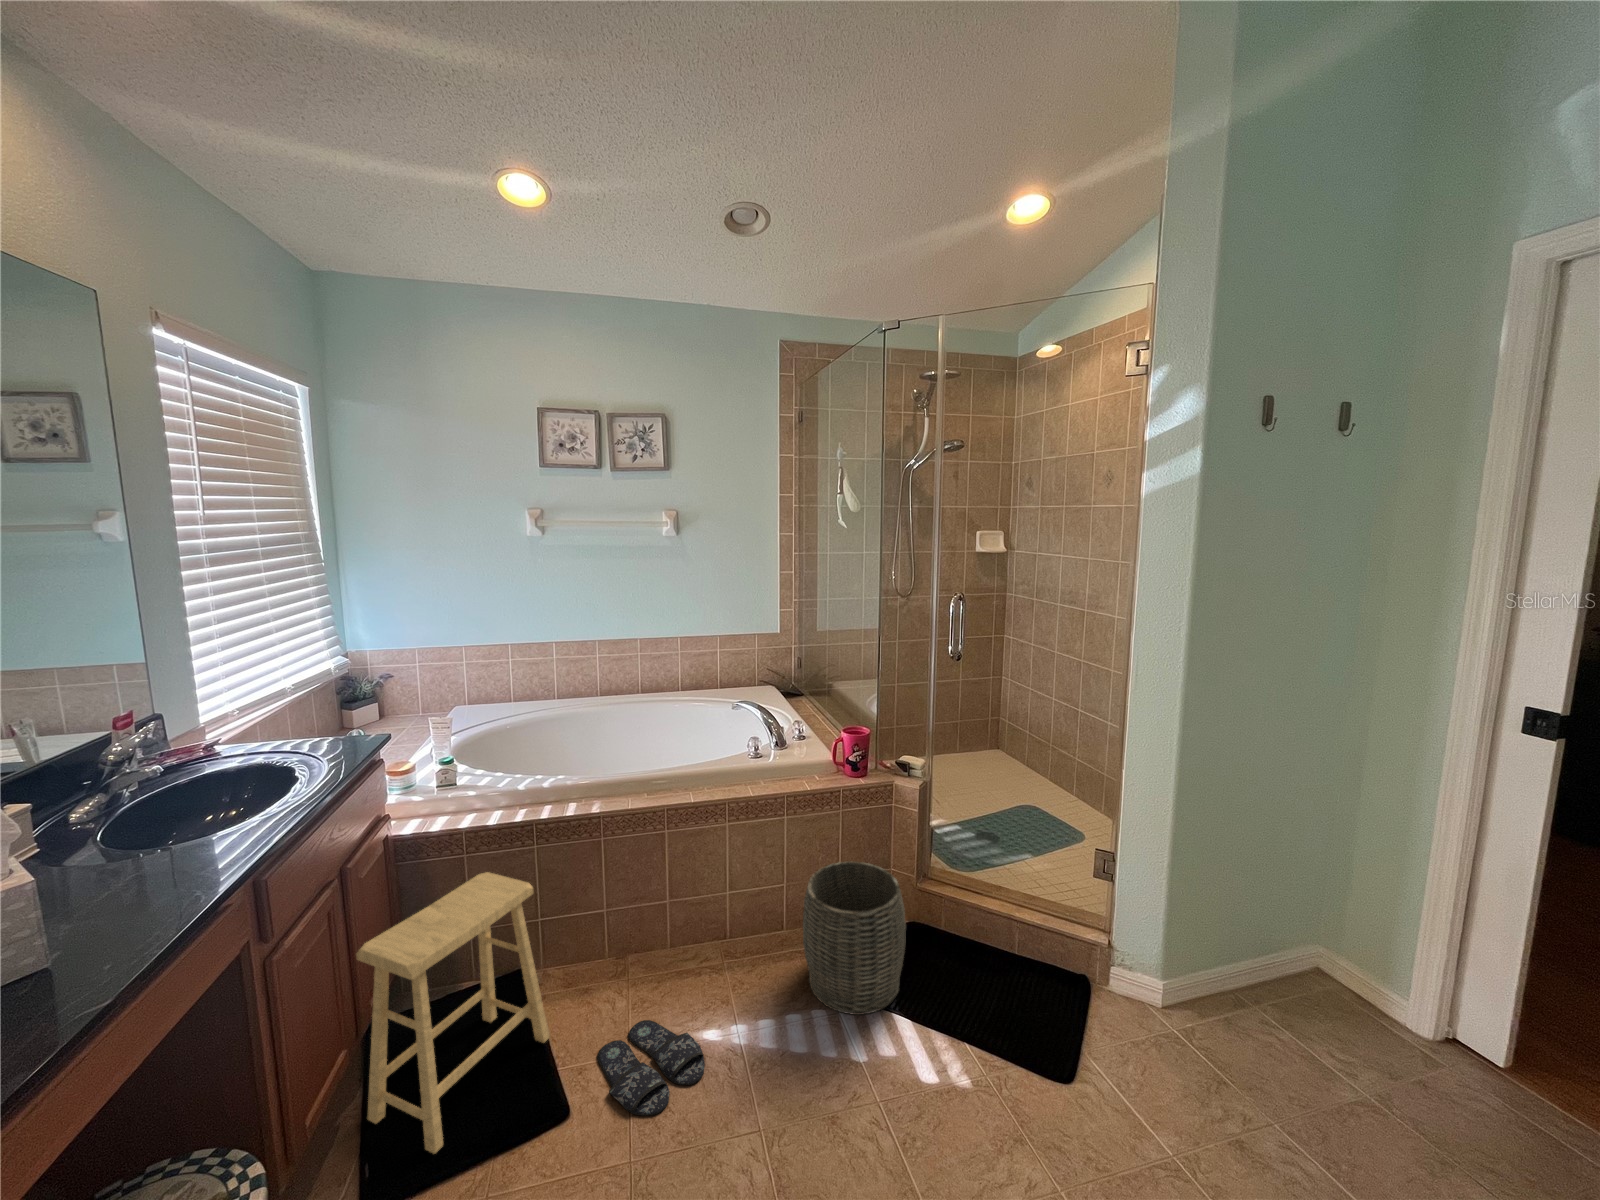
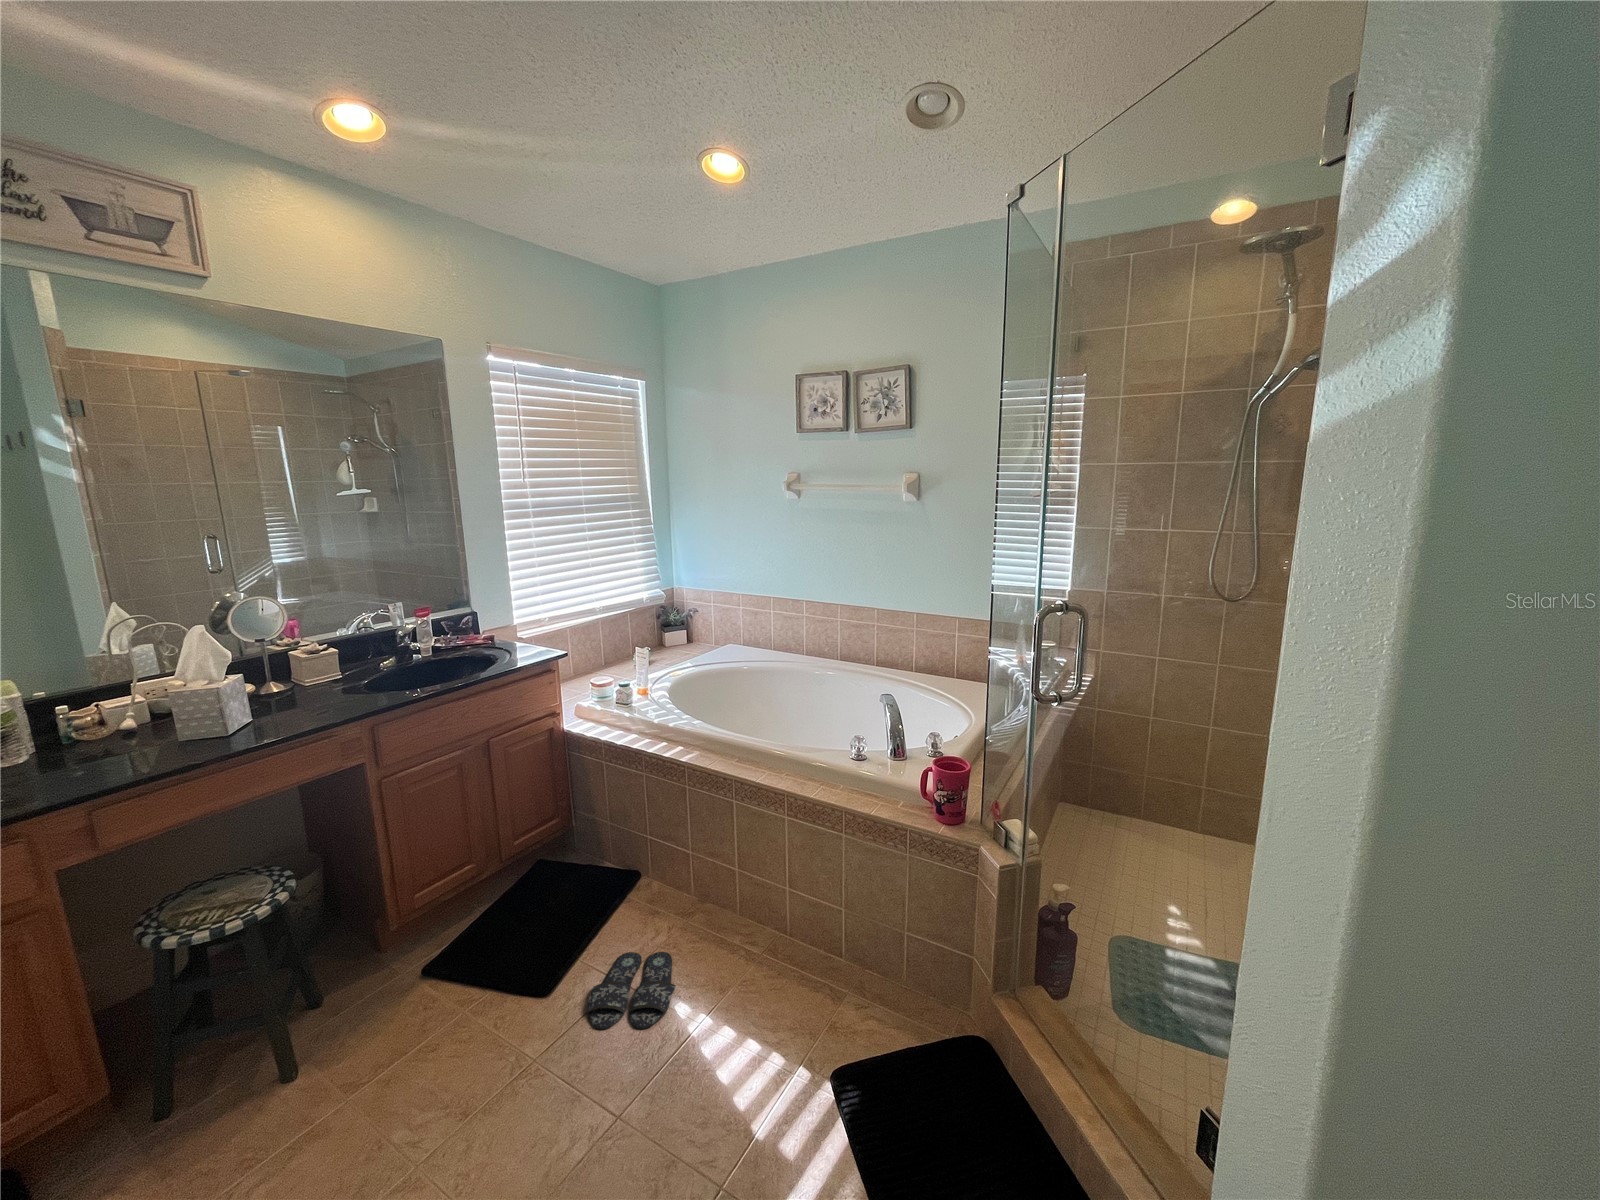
woven basket: present [803,862,906,1015] -> none [785,910,909,1107]
footstool: present [356,872,549,1154] -> none [487,774,615,950]

